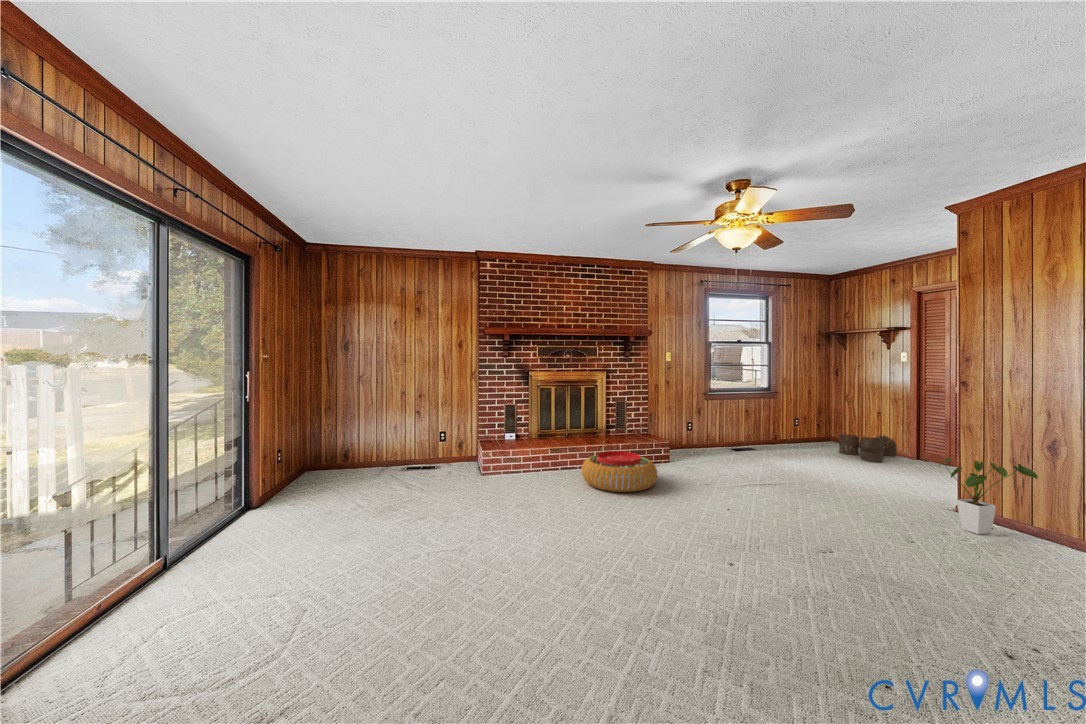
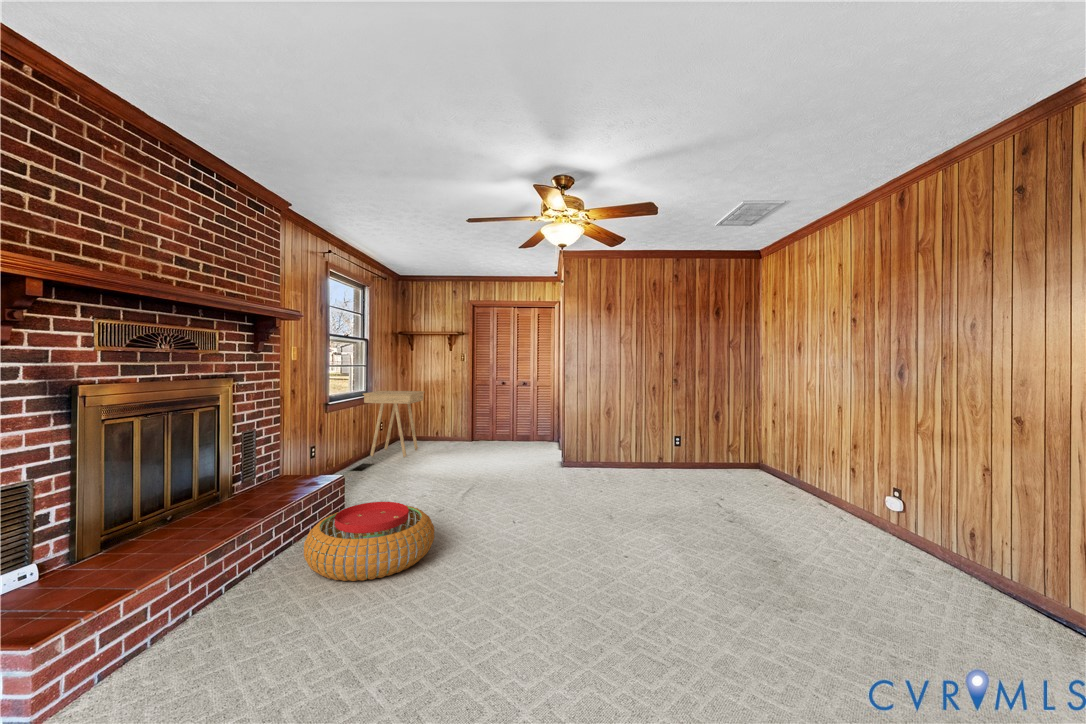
side table: none [758,389,828,452] -> present [363,391,425,457]
woven basket: present [839,434,897,462] -> none [429,425,469,449]
house plant: present [939,458,1038,534] -> none [591,426,623,476]

